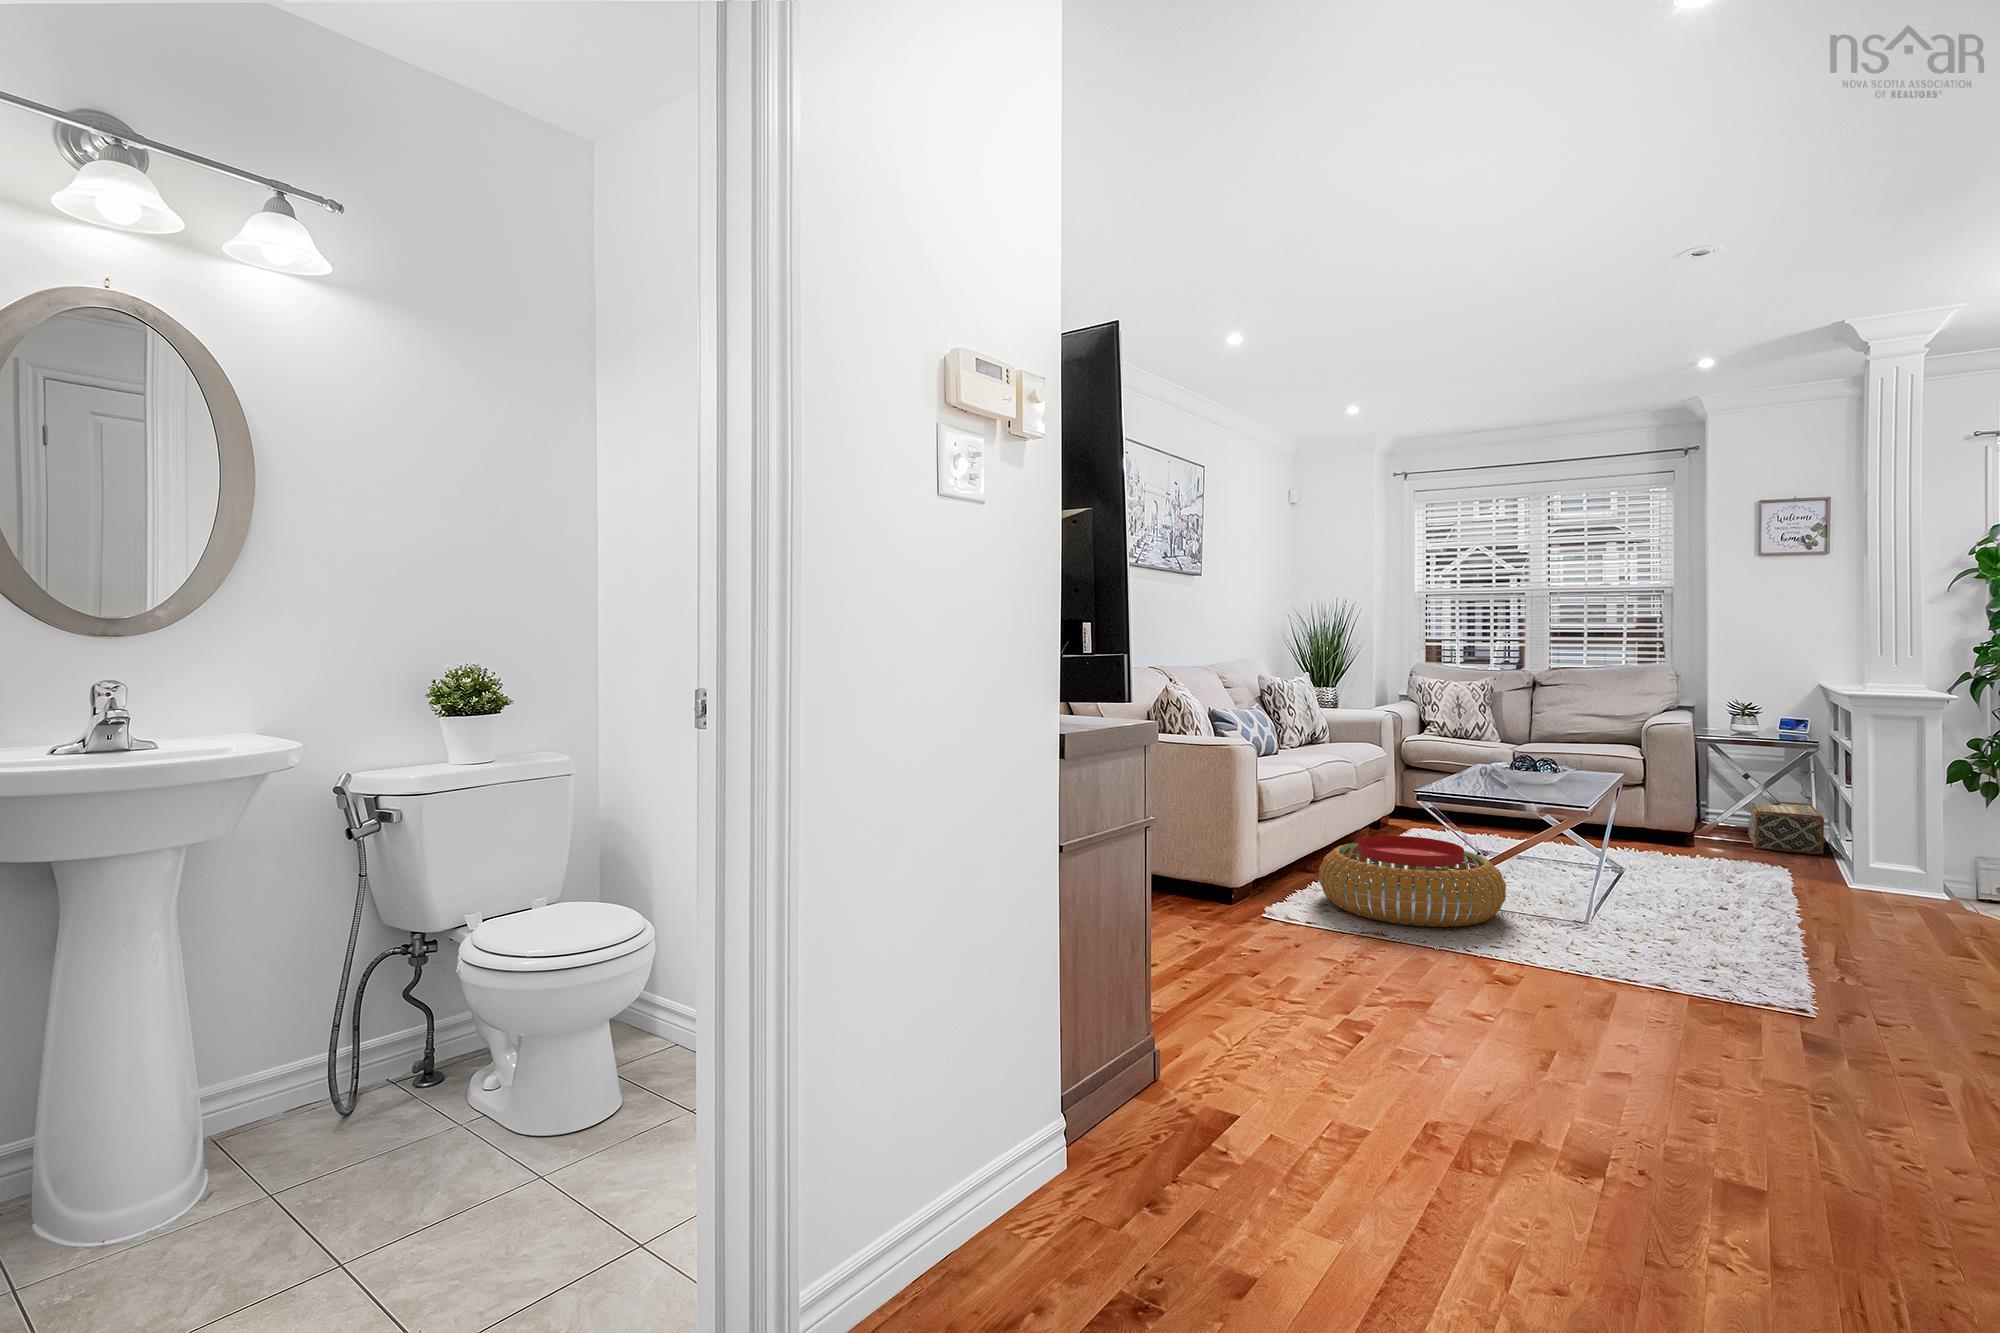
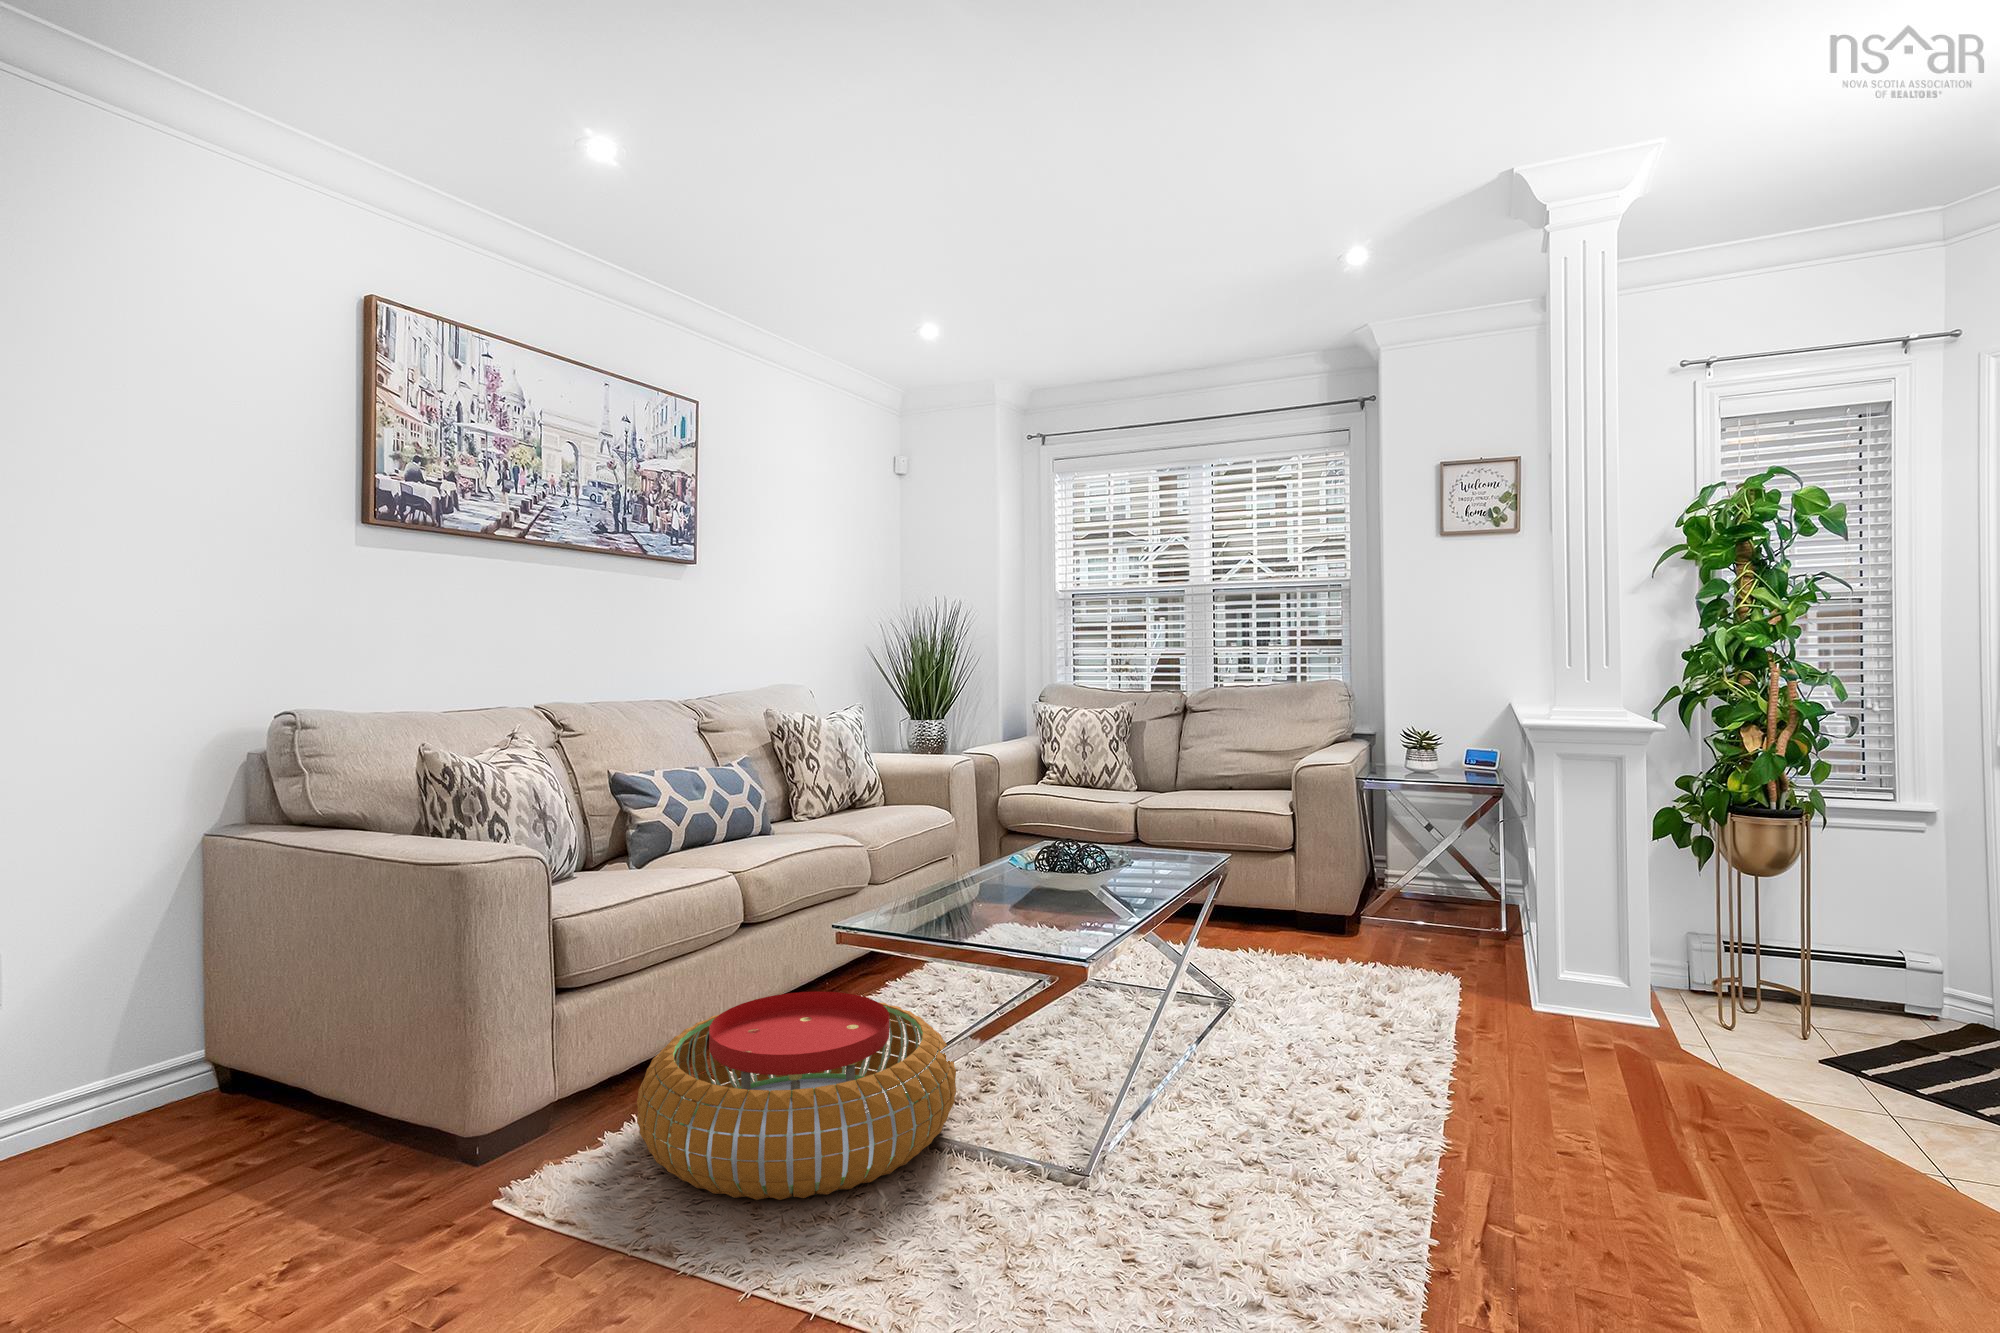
woven basket: present [1748,802,1824,855] -> none [1430,859,1512,940]

